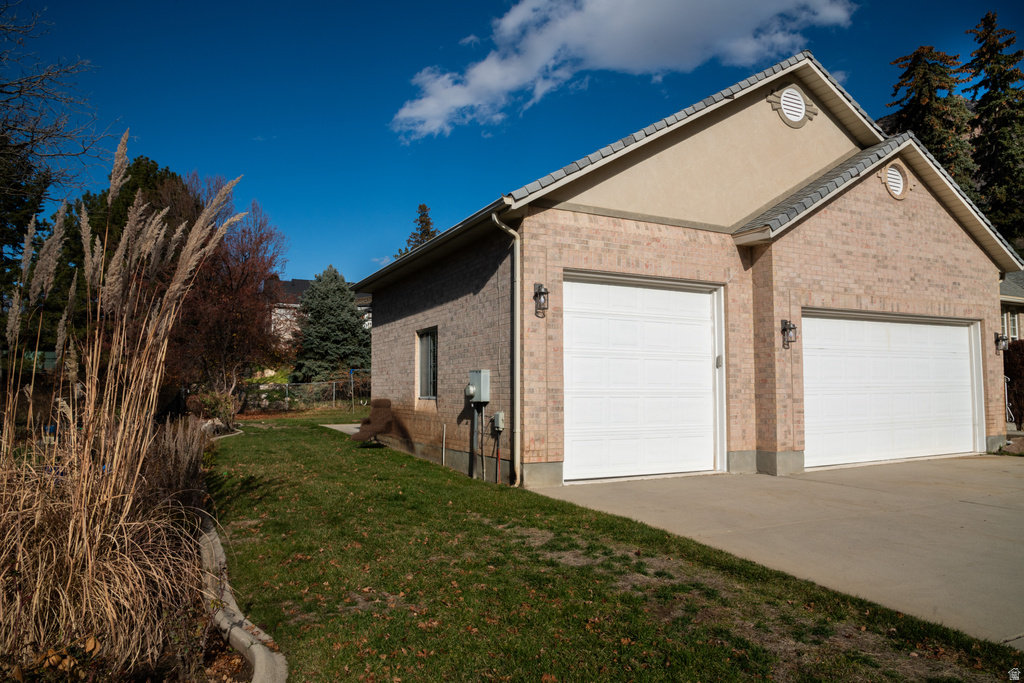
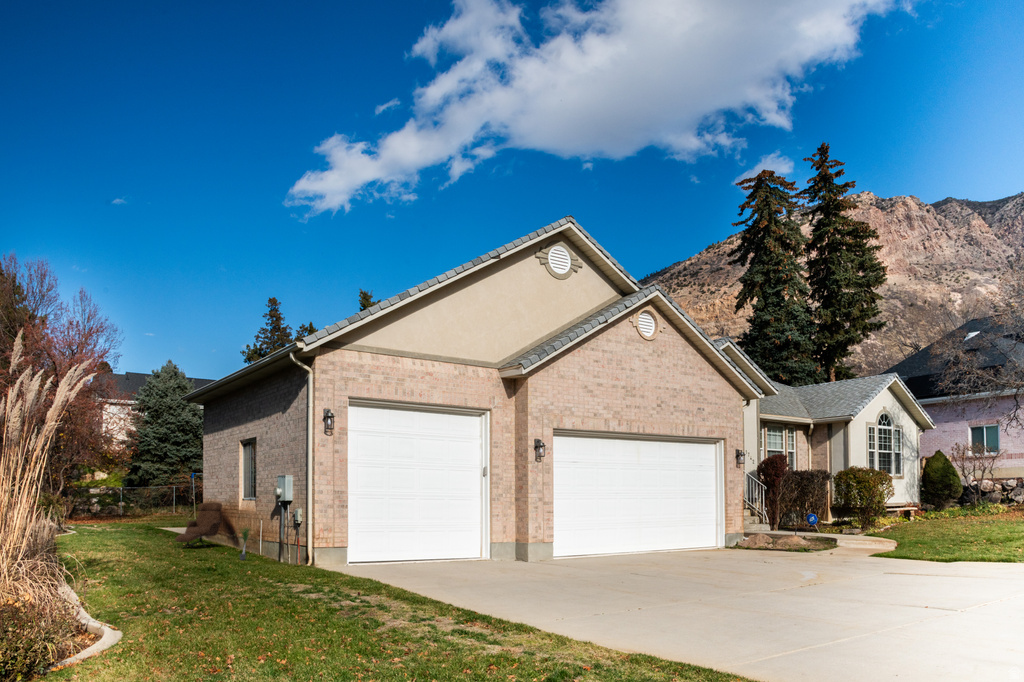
potted plant: none [418,423,447,466] -> present [240,528,250,560]

